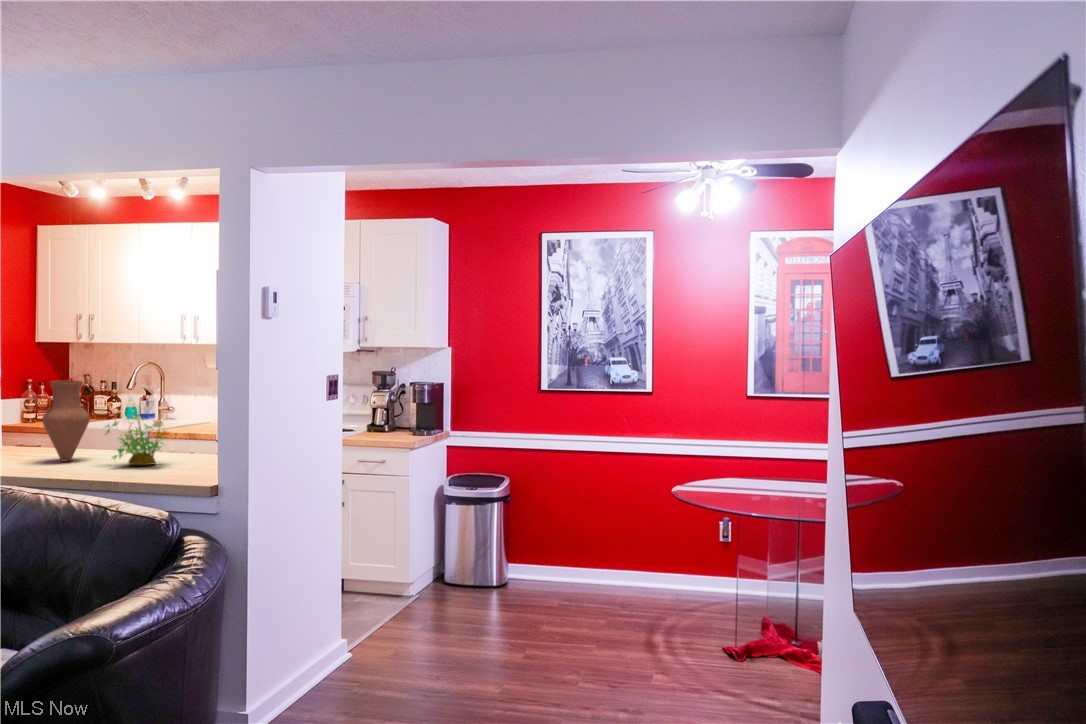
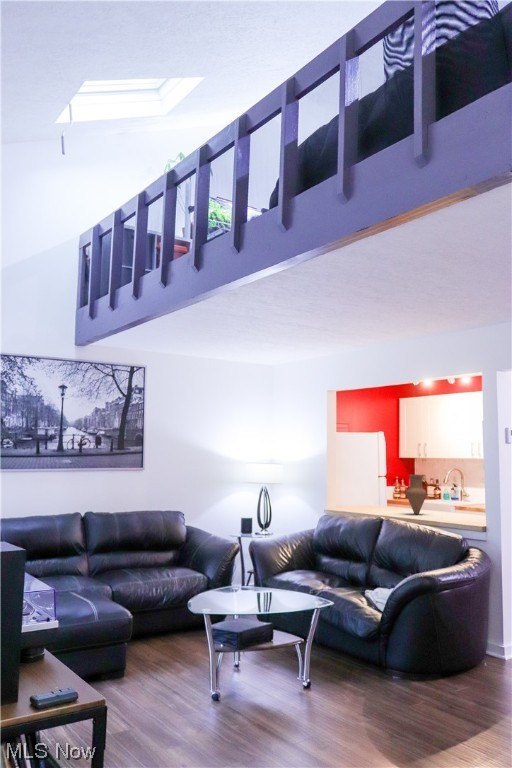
potted plant: present [106,399,168,465] -> none [433,483,464,518]

